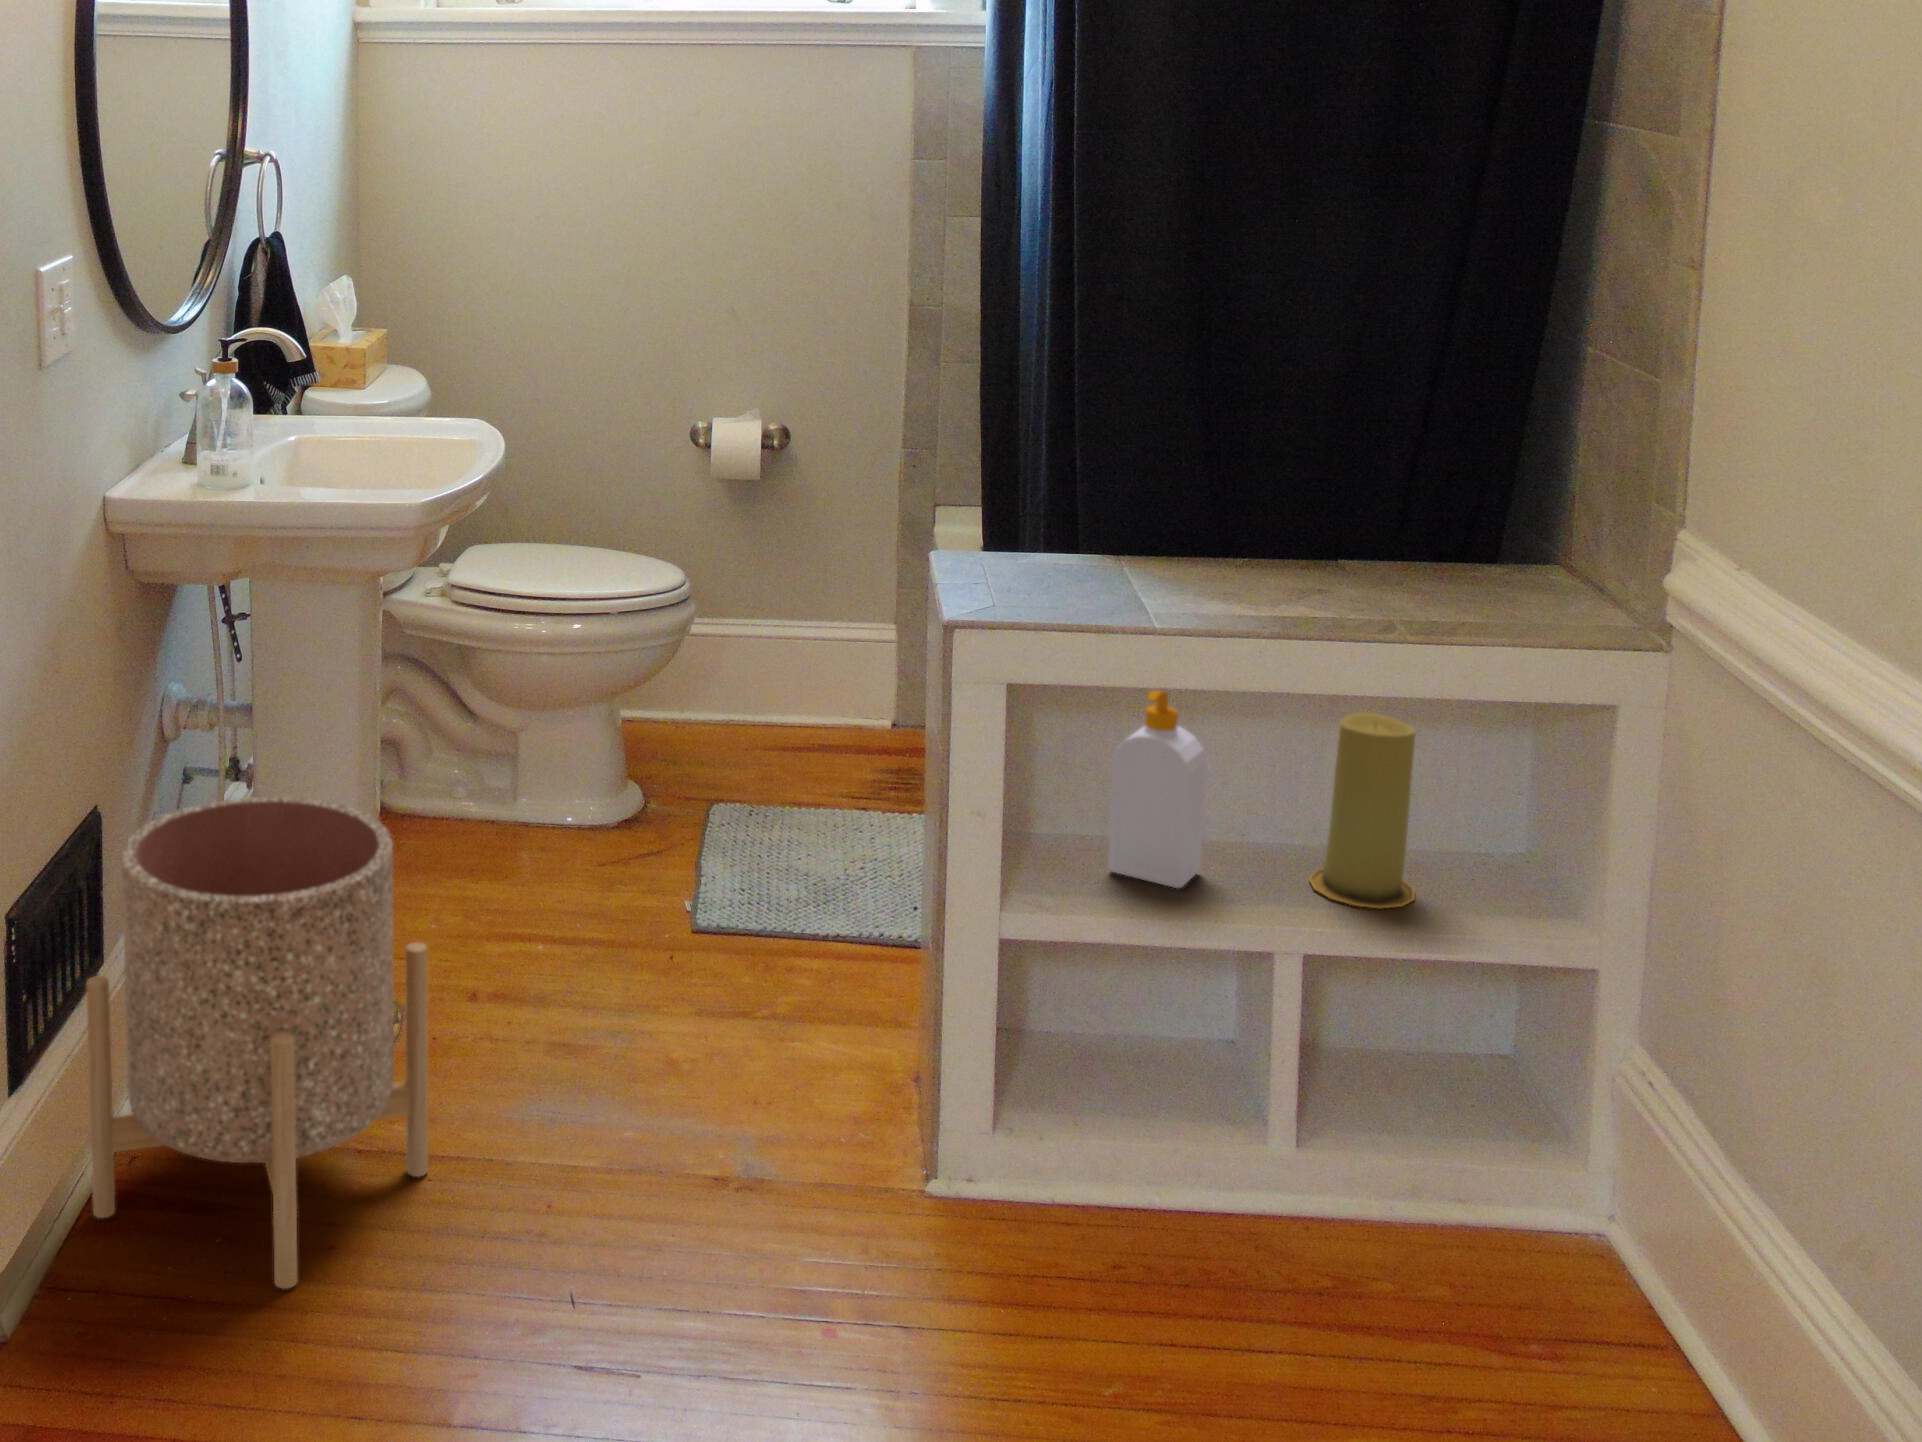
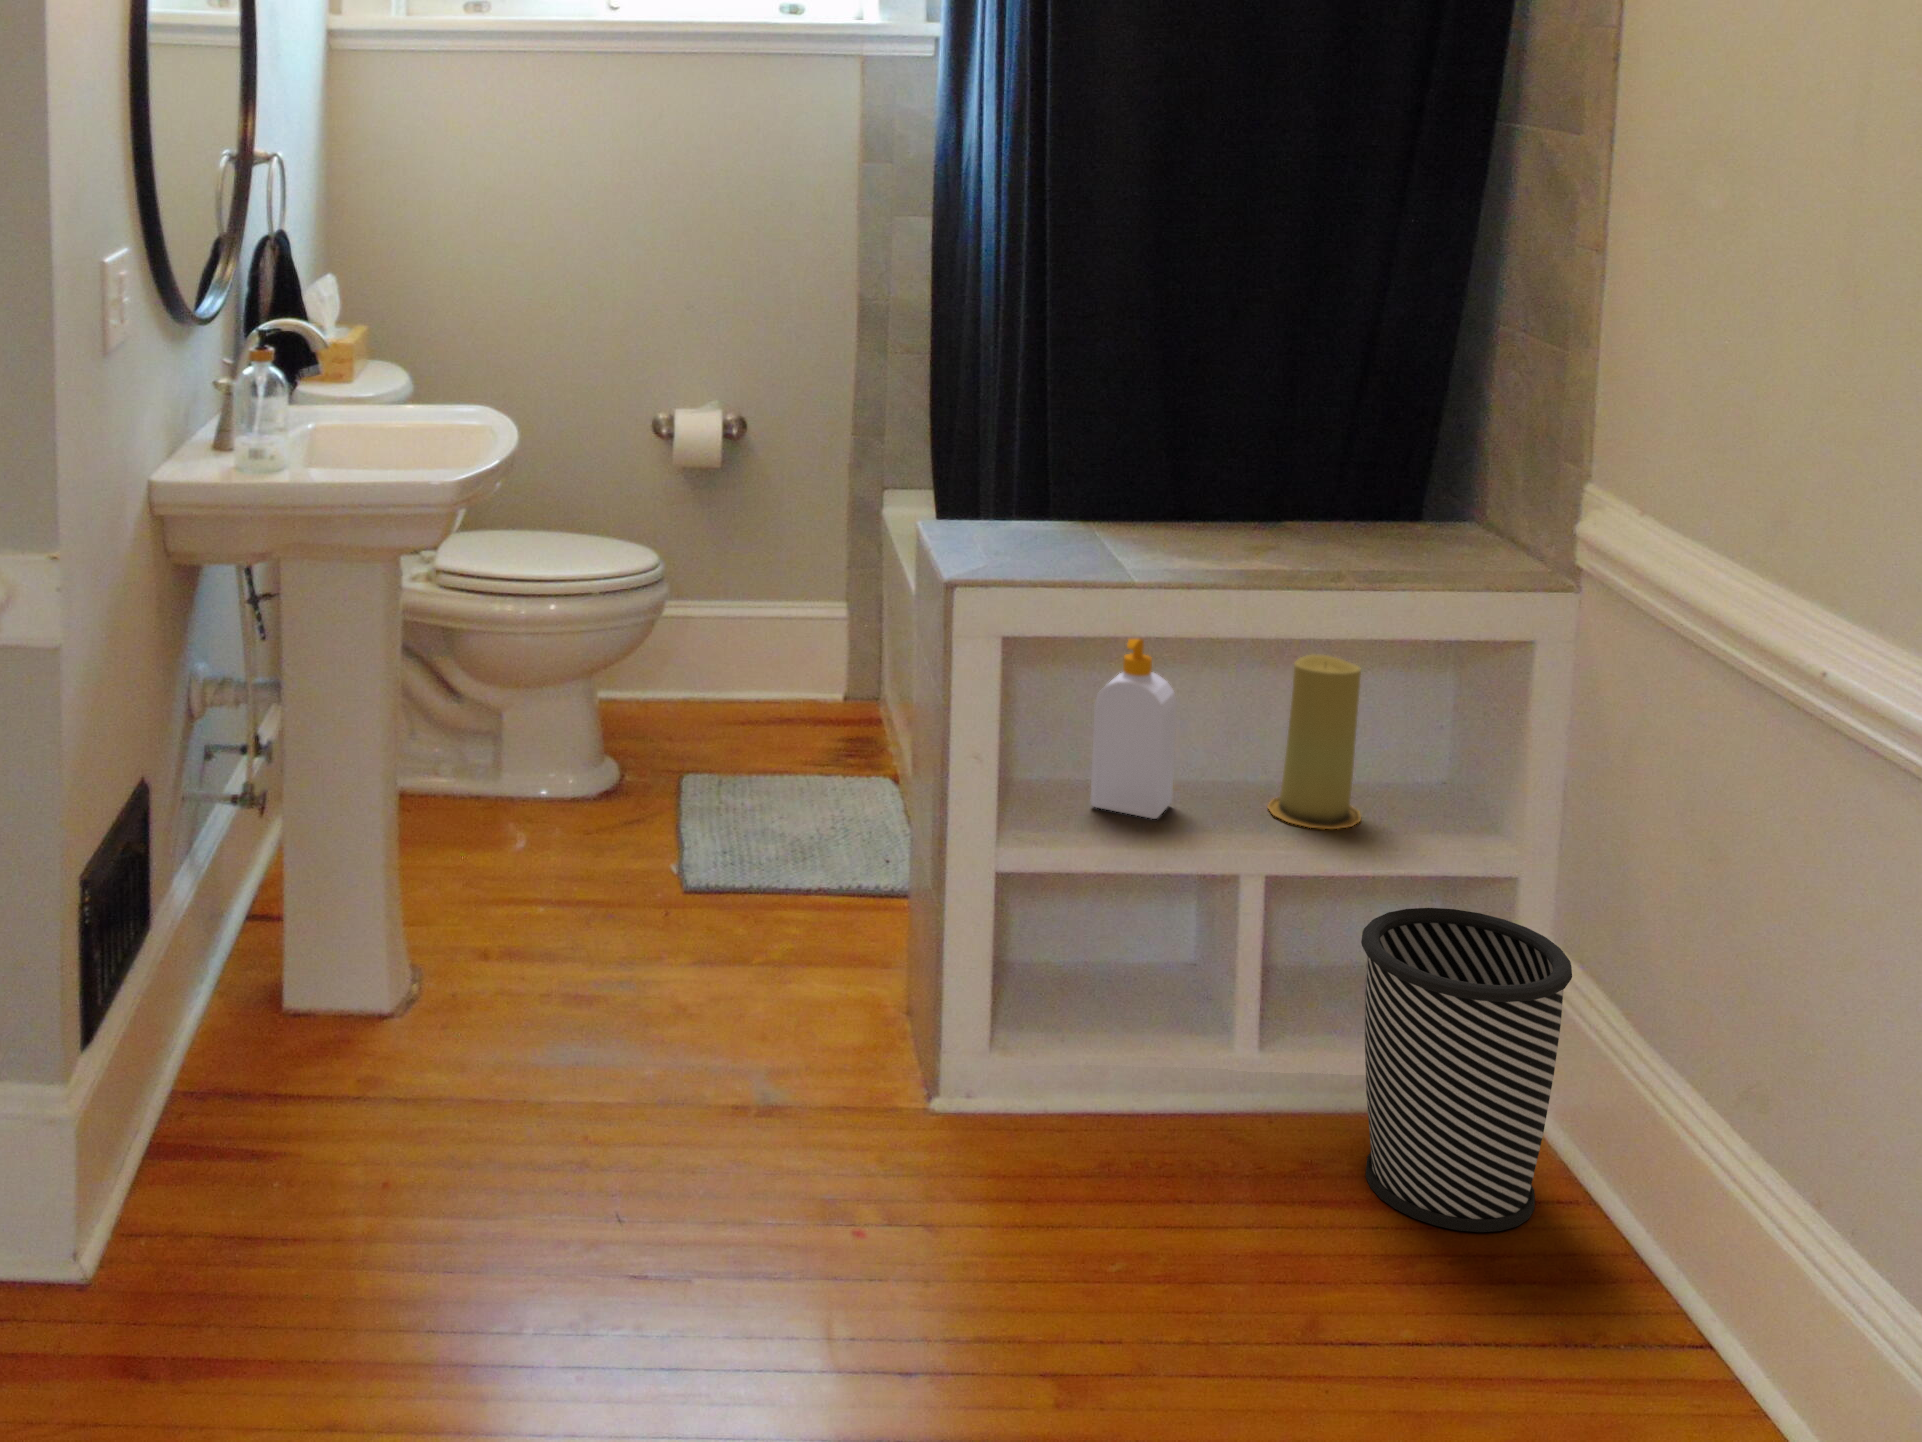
planter: present [86,797,428,1289] -> none [151,763,472,1224]
wastebasket: none [1402,1003,1647,1376] -> present [1361,908,1572,1232]

